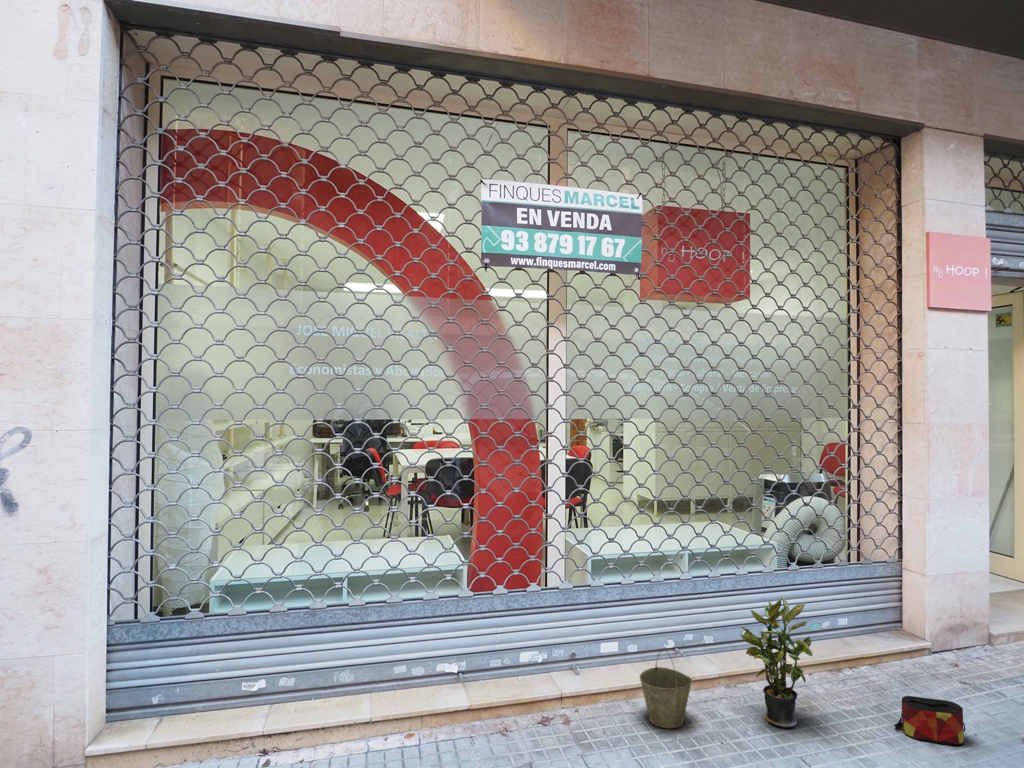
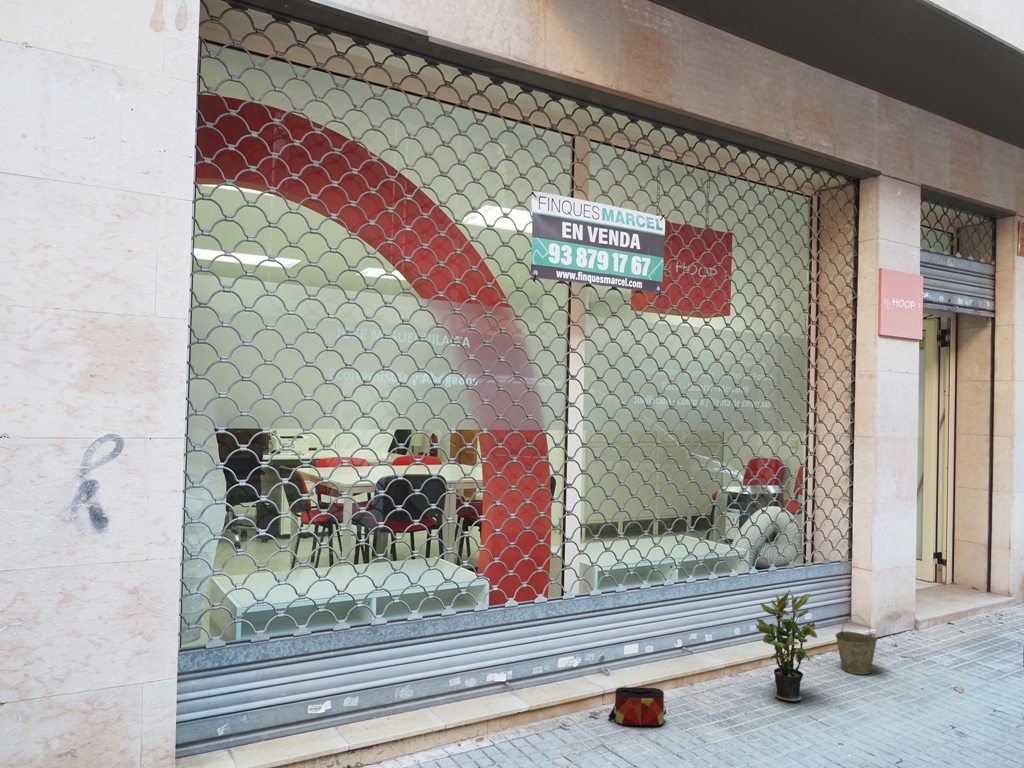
bucket: present [640,651,692,728] -> present [836,631,877,675]
bag: present [894,696,965,745] -> present [609,687,666,727]

